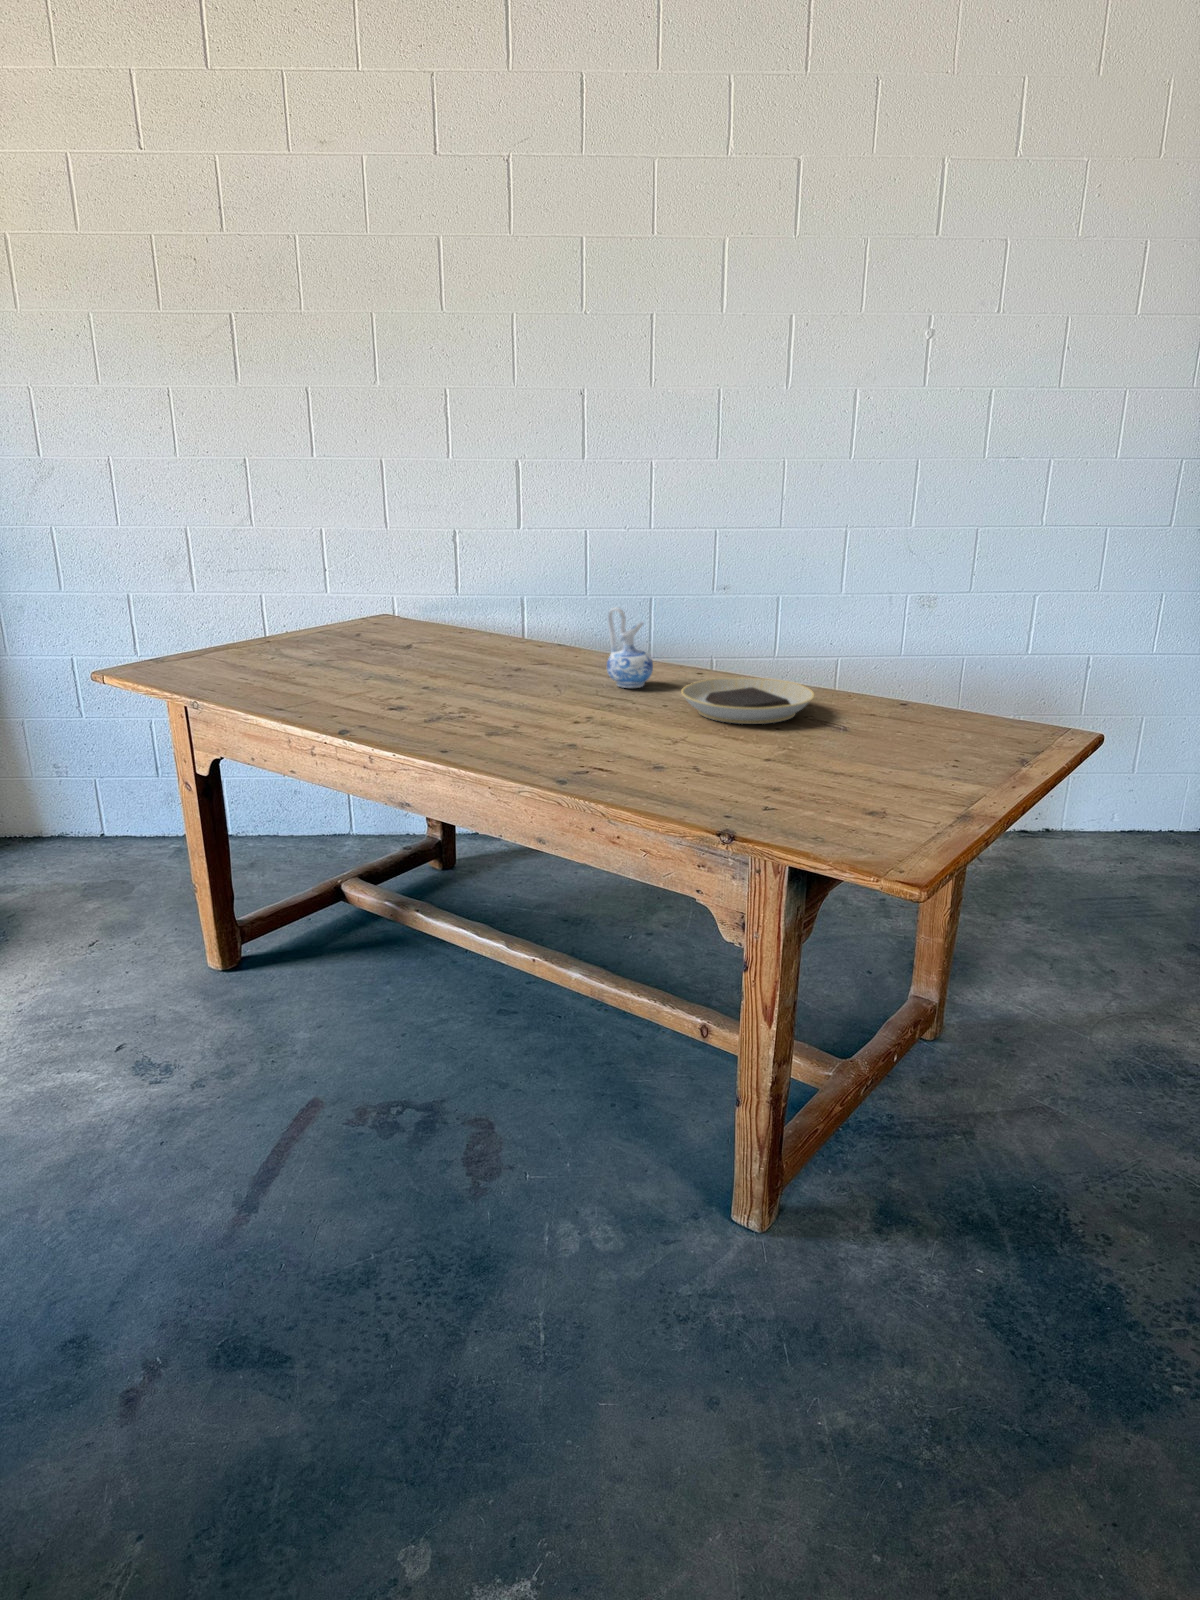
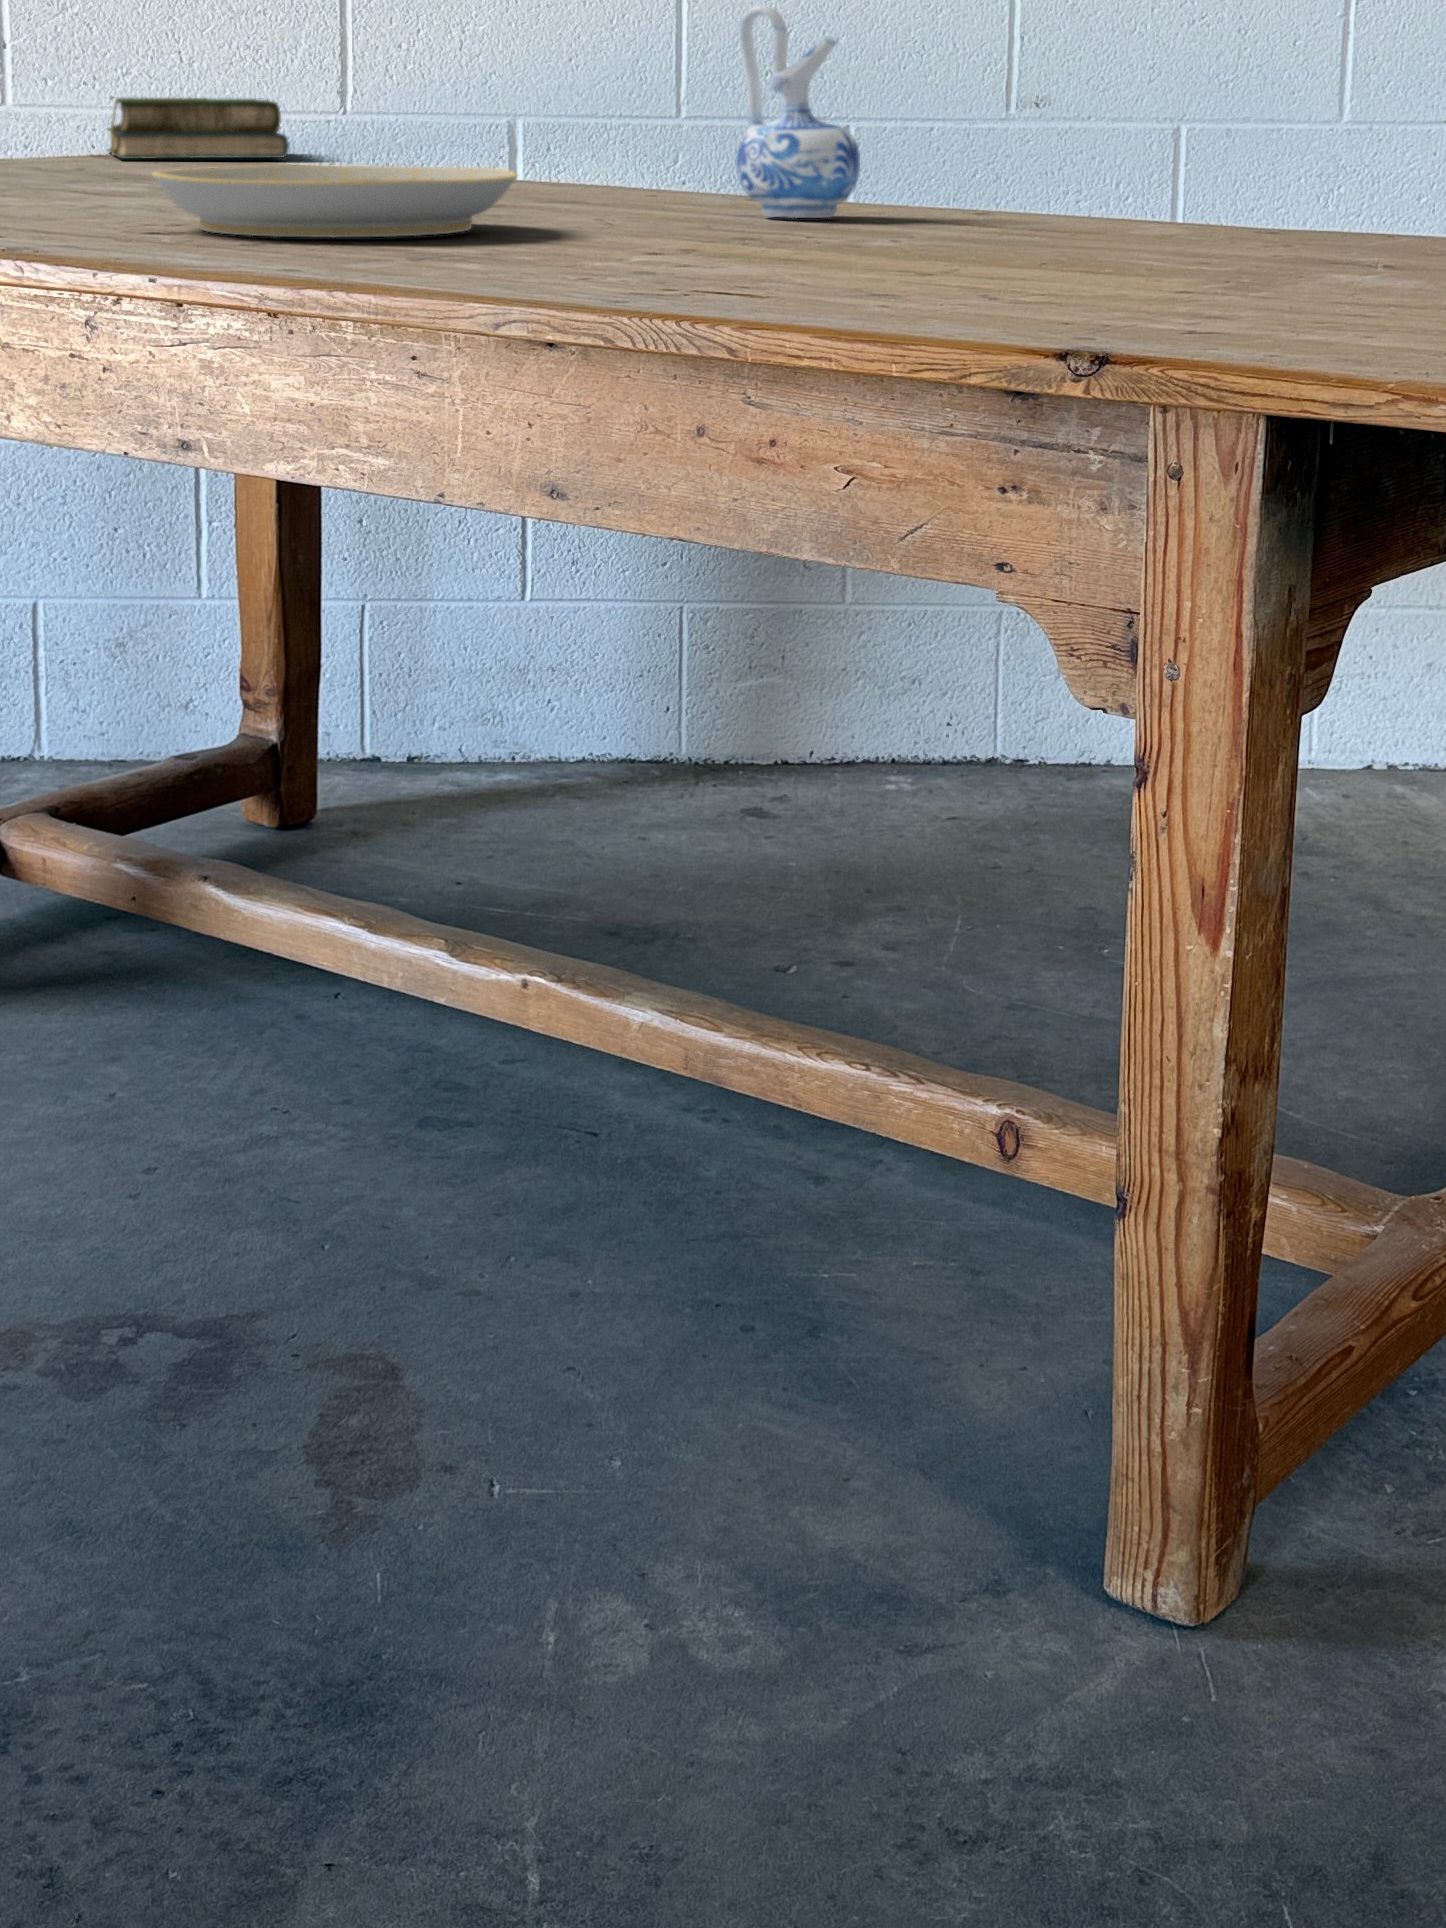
book: none [366,584,437,618] -> present [108,98,289,159]
plate: present [681,678,814,724] -> present [152,165,517,237]

